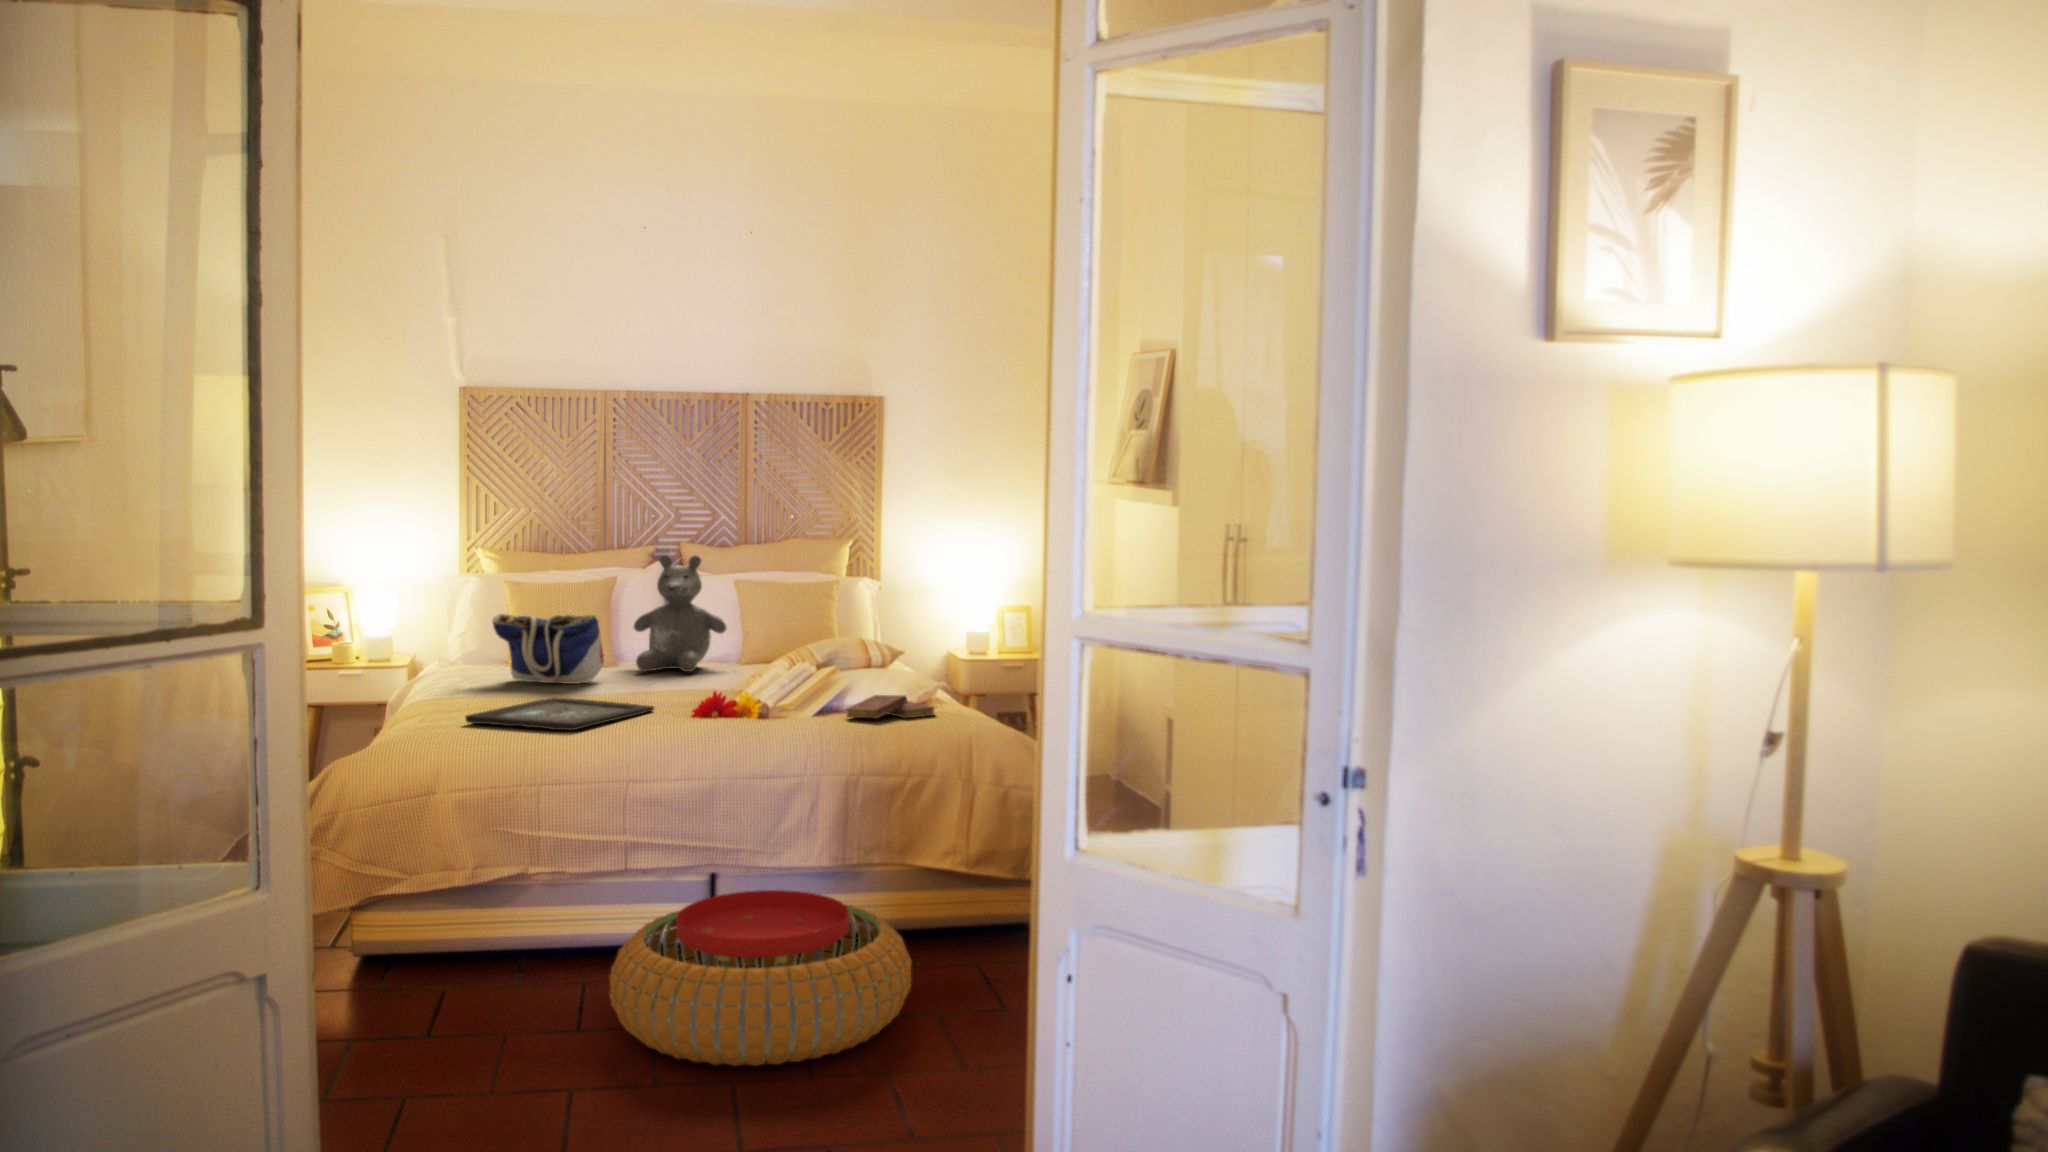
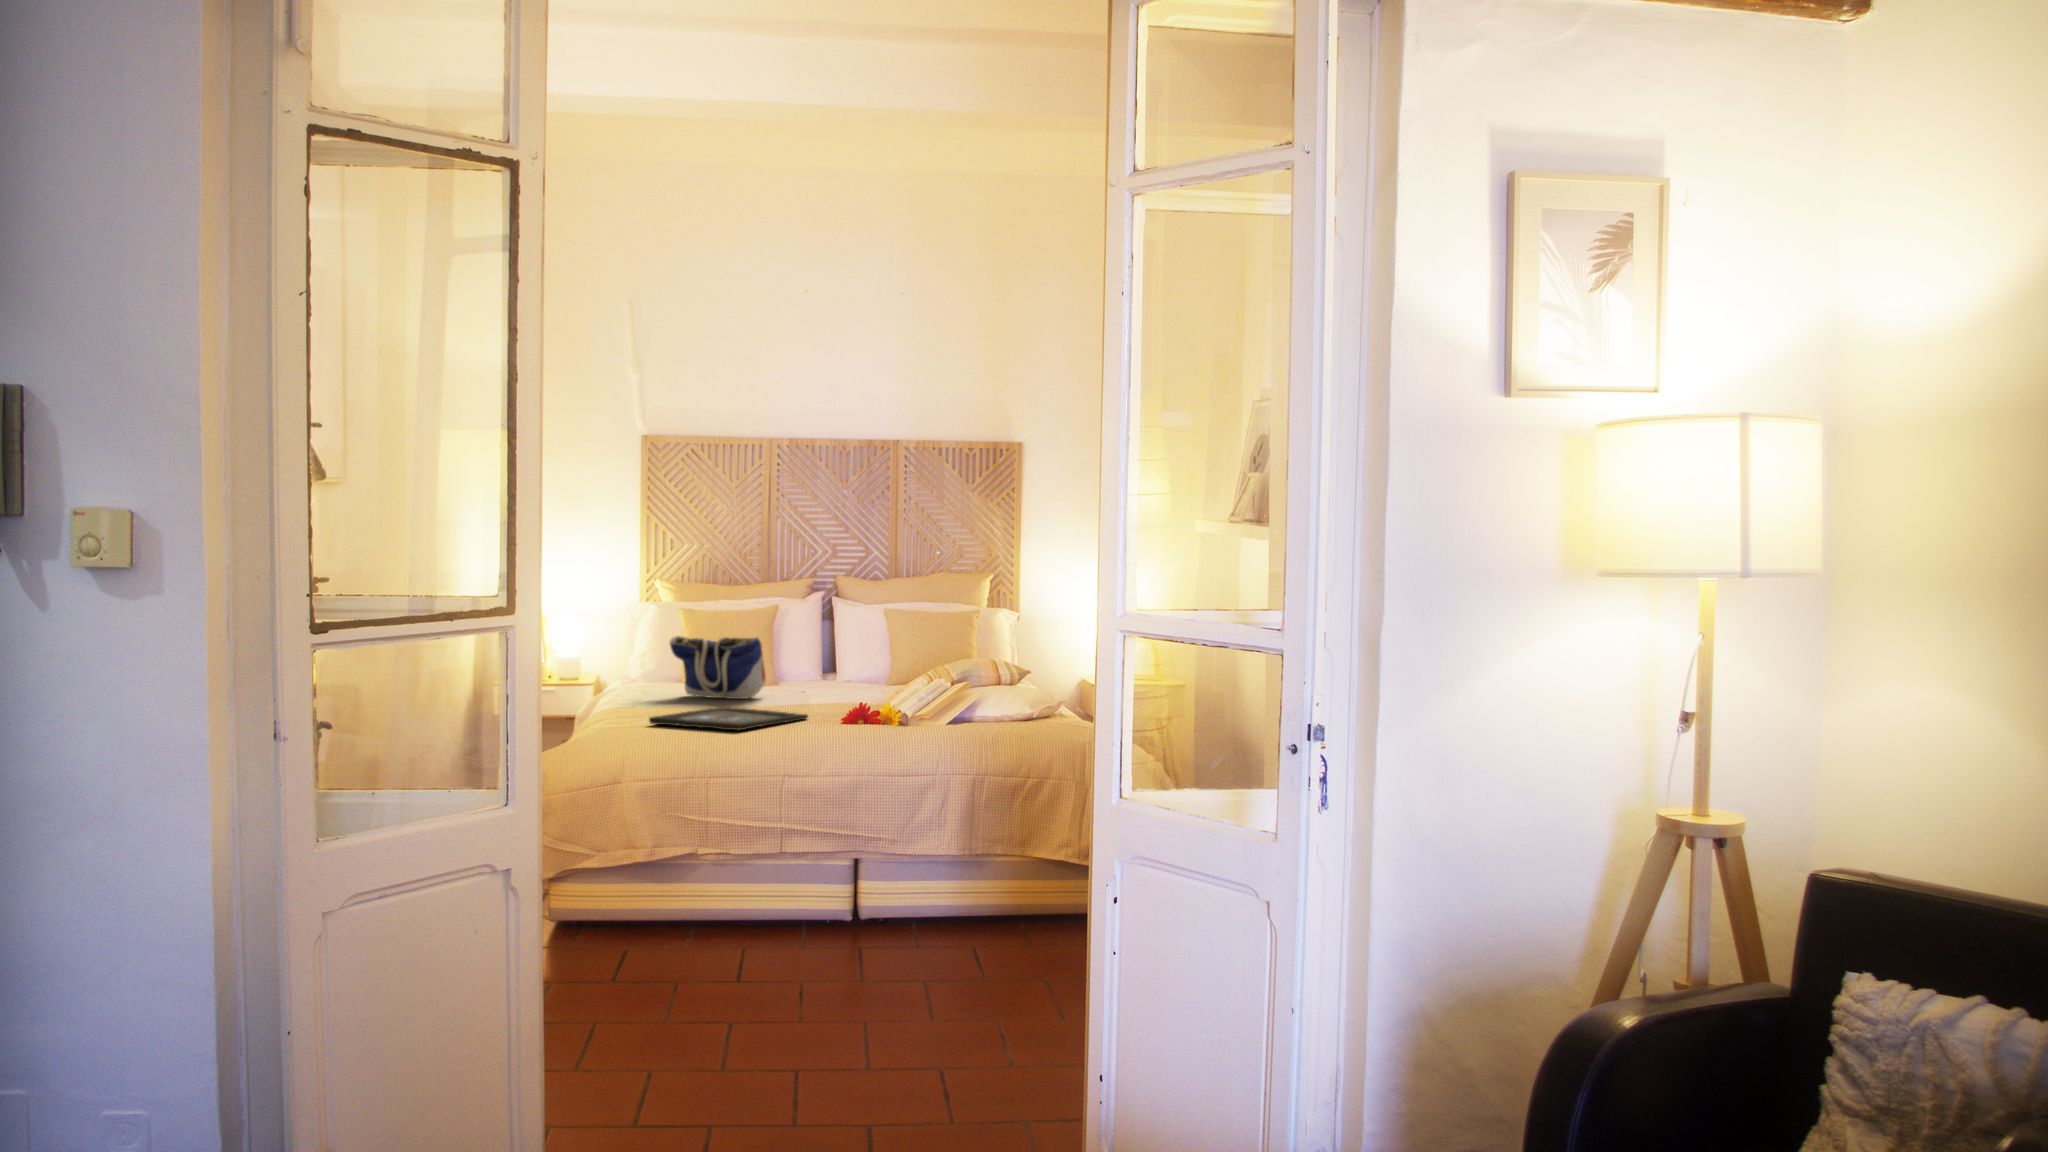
teddy bear: present [634,555,726,672] -> none [792,586,875,692]
book: present [846,695,935,718] -> none [973,708,1055,728]
pouf: present [609,890,911,1066] -> none [766,868,1021,1003]

